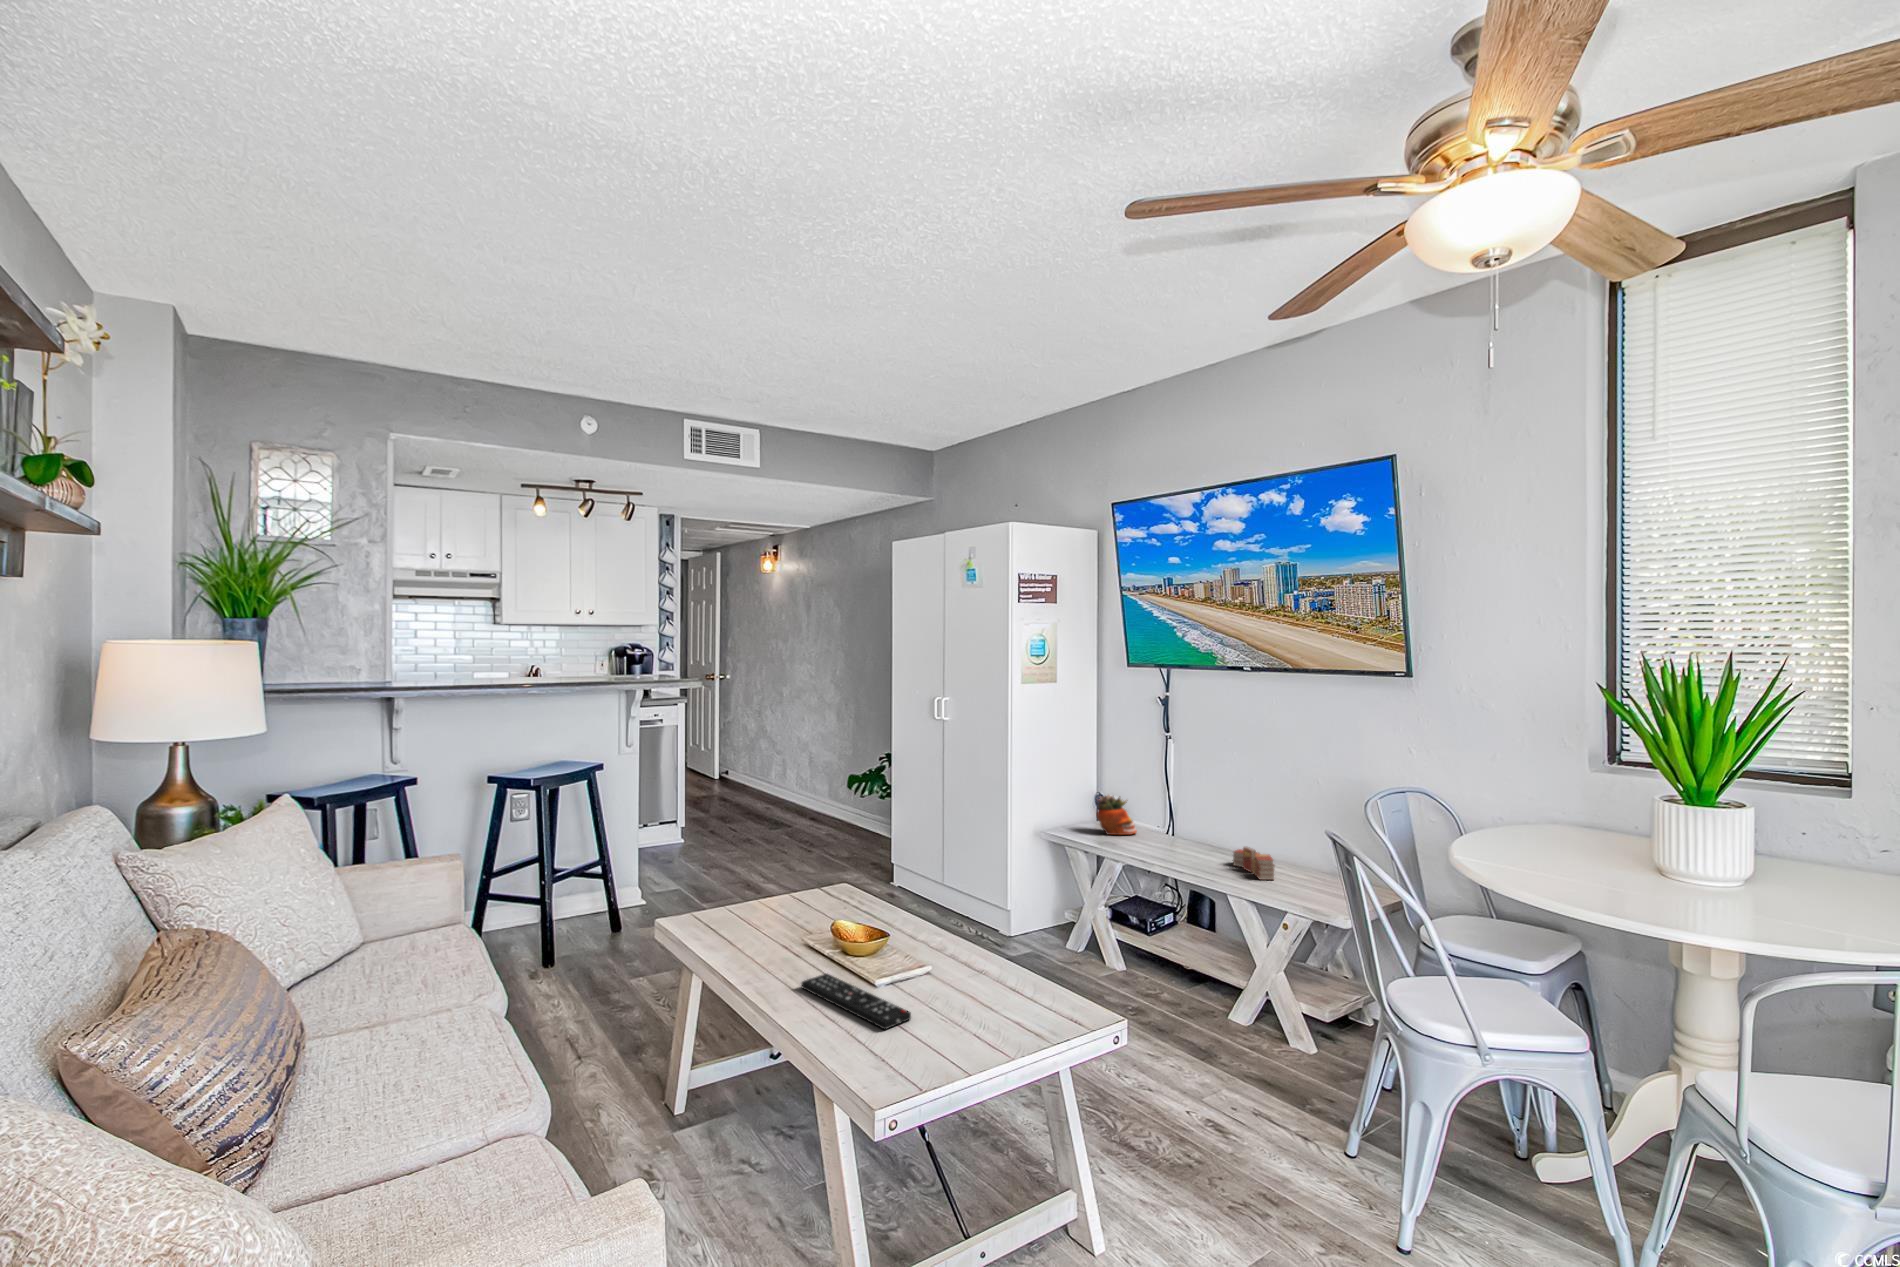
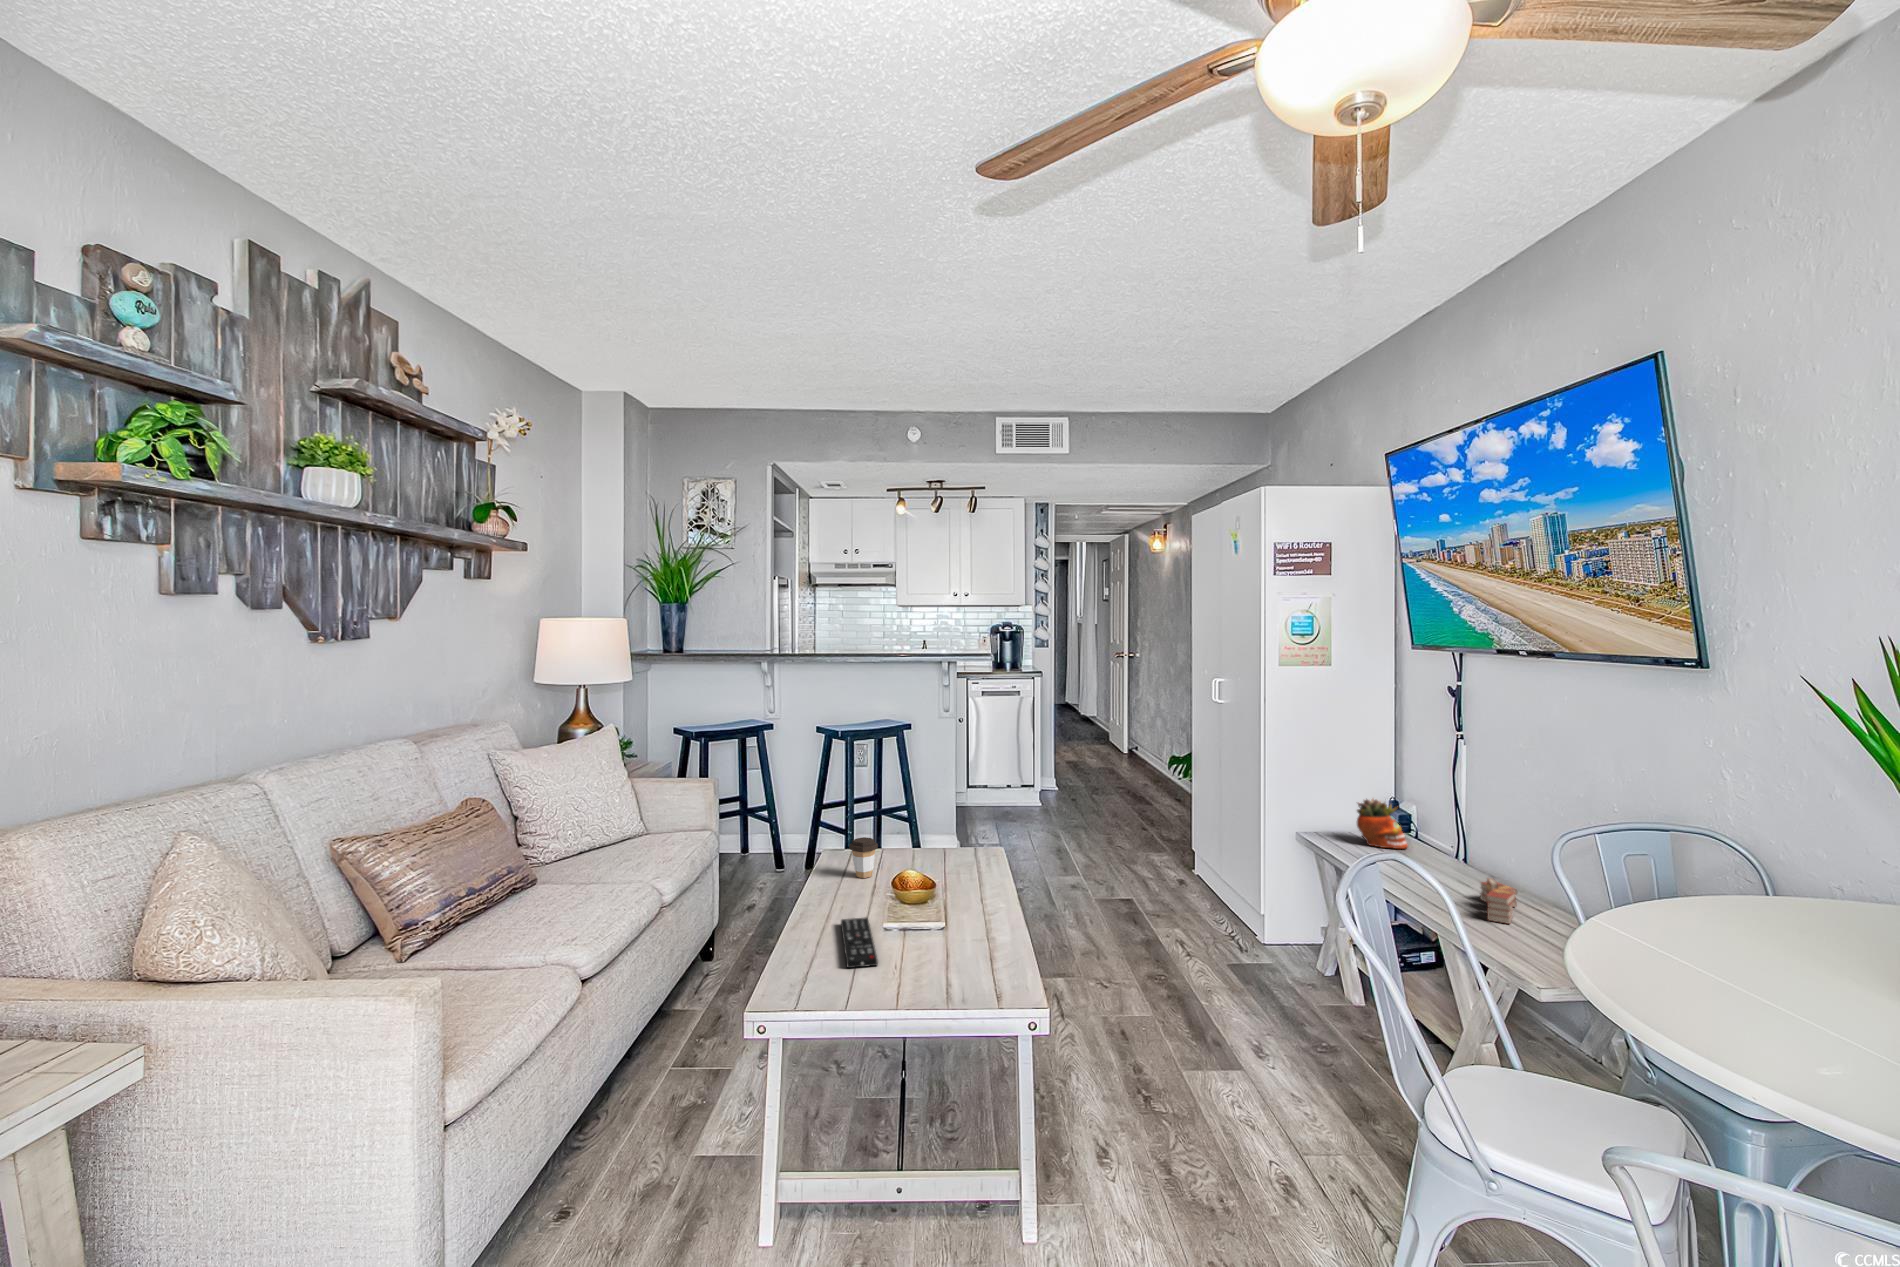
coffee cup: none [724,887,755,935] -> present [849,837,878,878]

